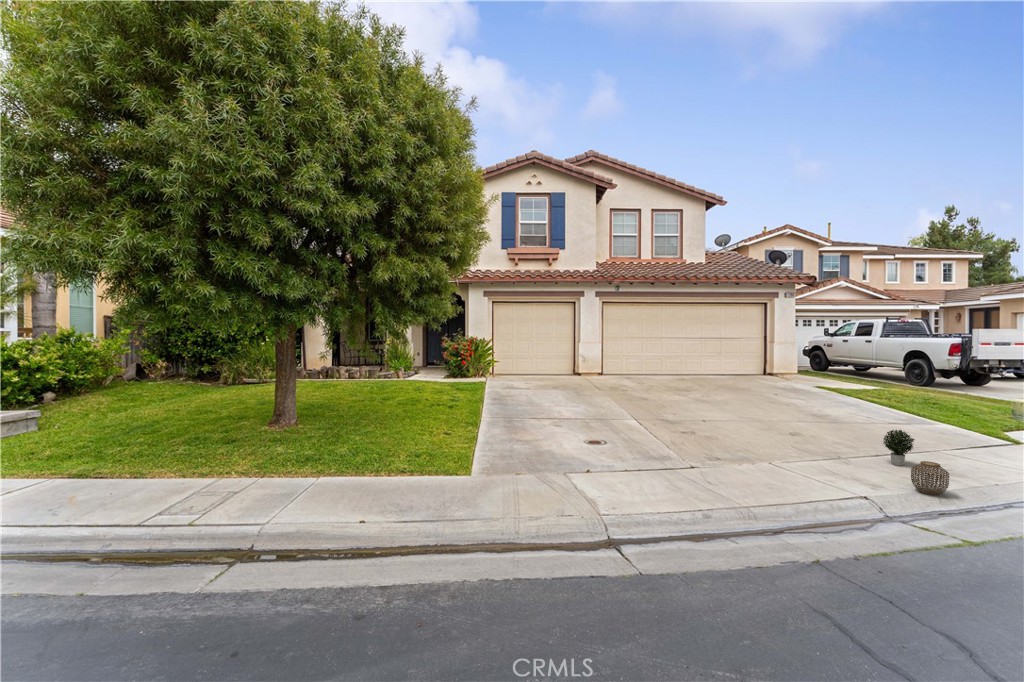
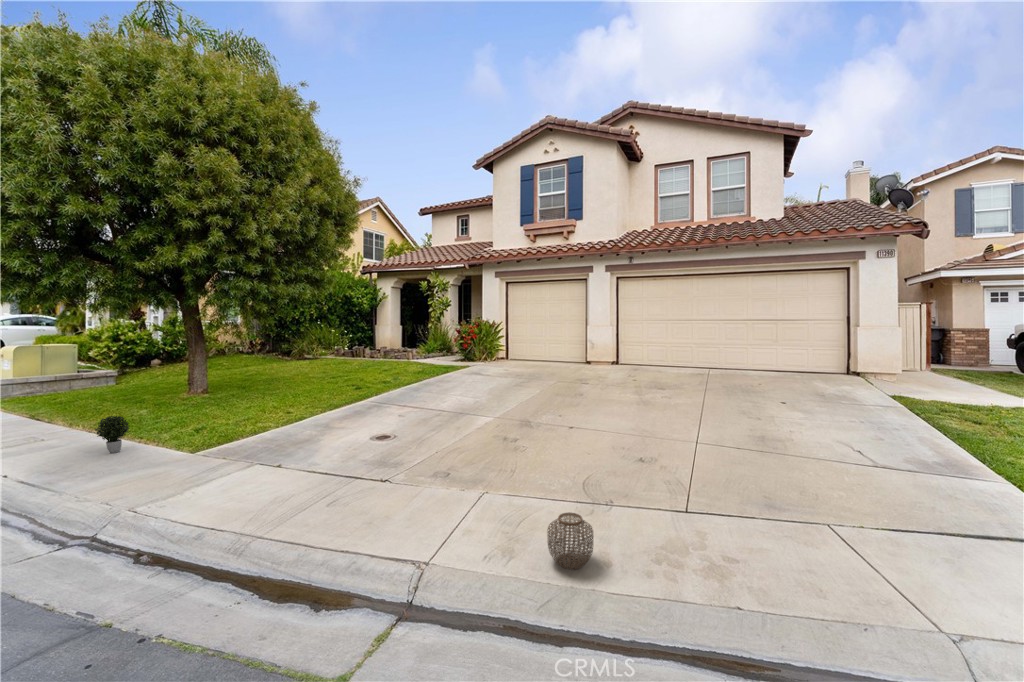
potted plant: present [883,430,914,466] -> present [95,416,129,453]

